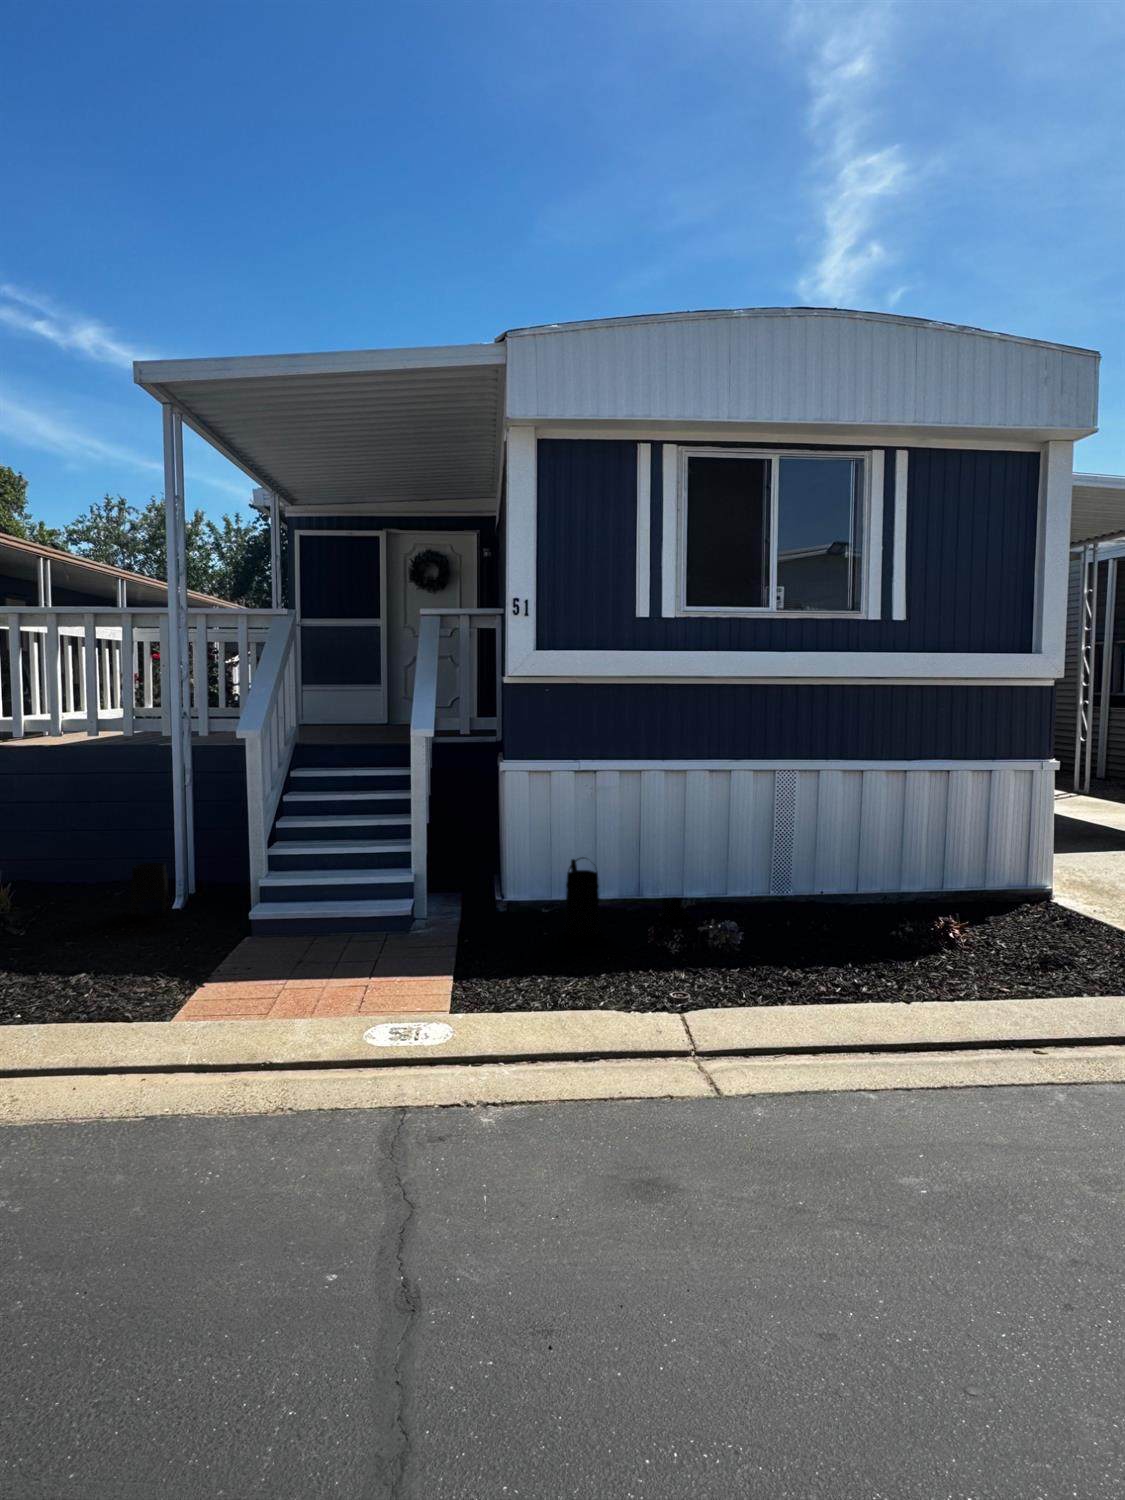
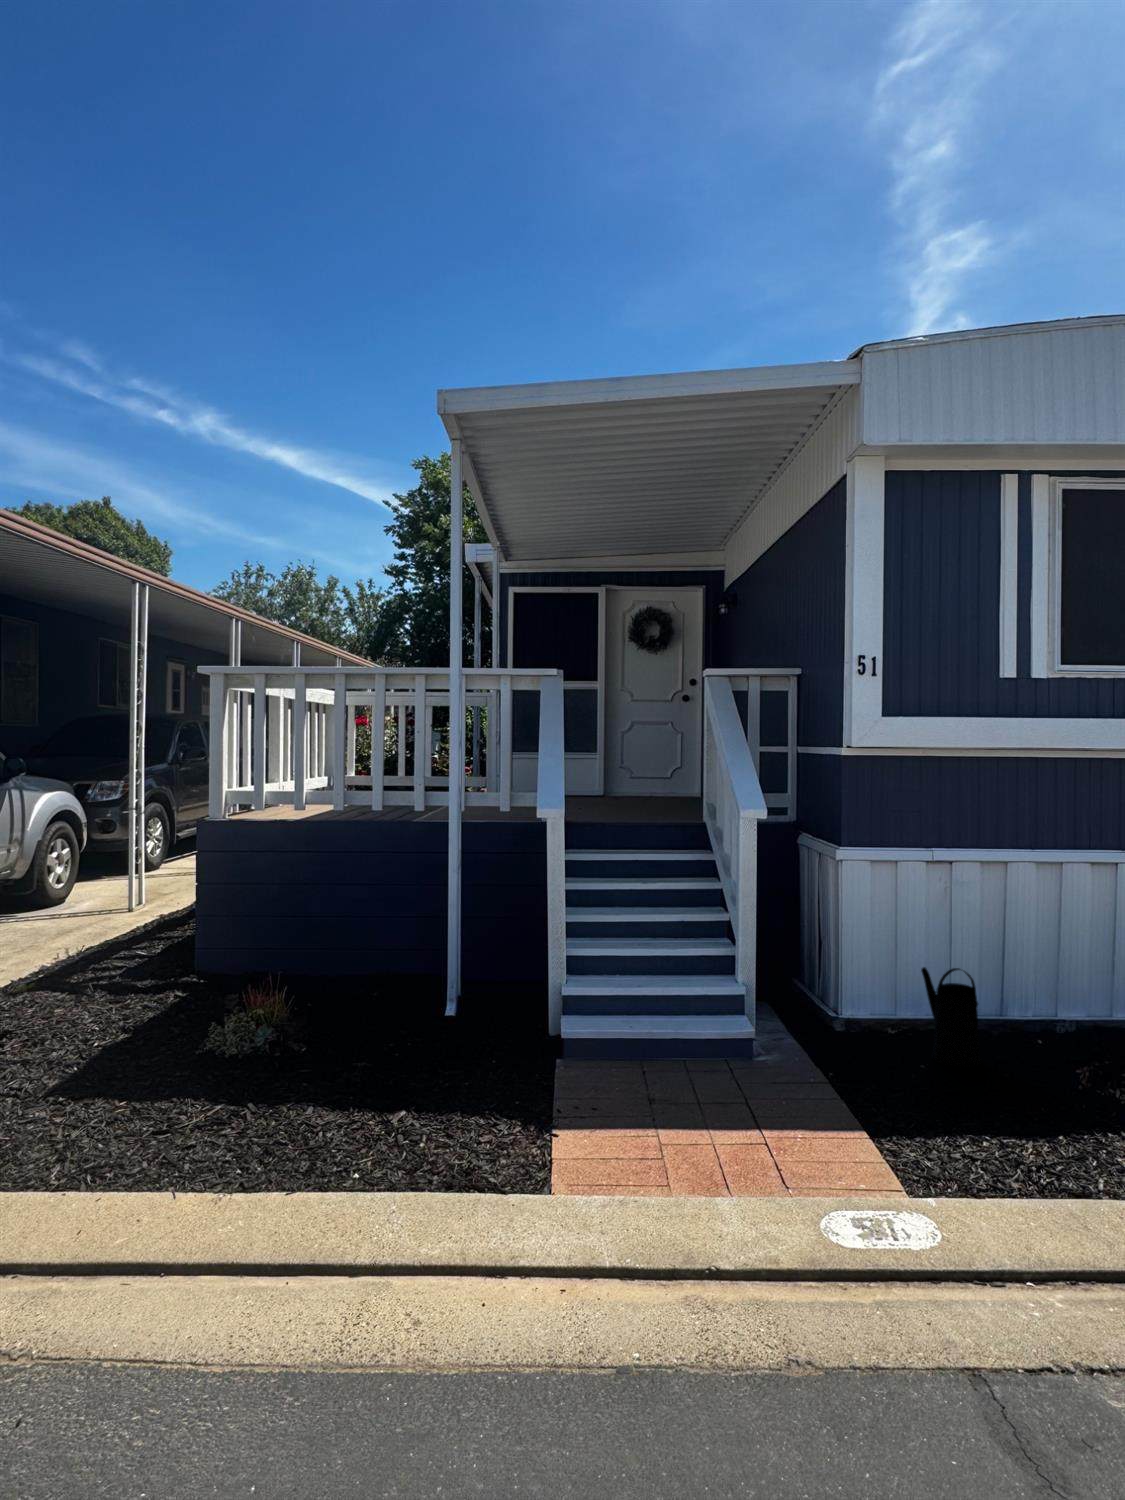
planter: present [131,862,169,914] -> none [394,964,434,1027]
boots: present [661,898,690,920] -> none [1027,1015,1071,1045]

